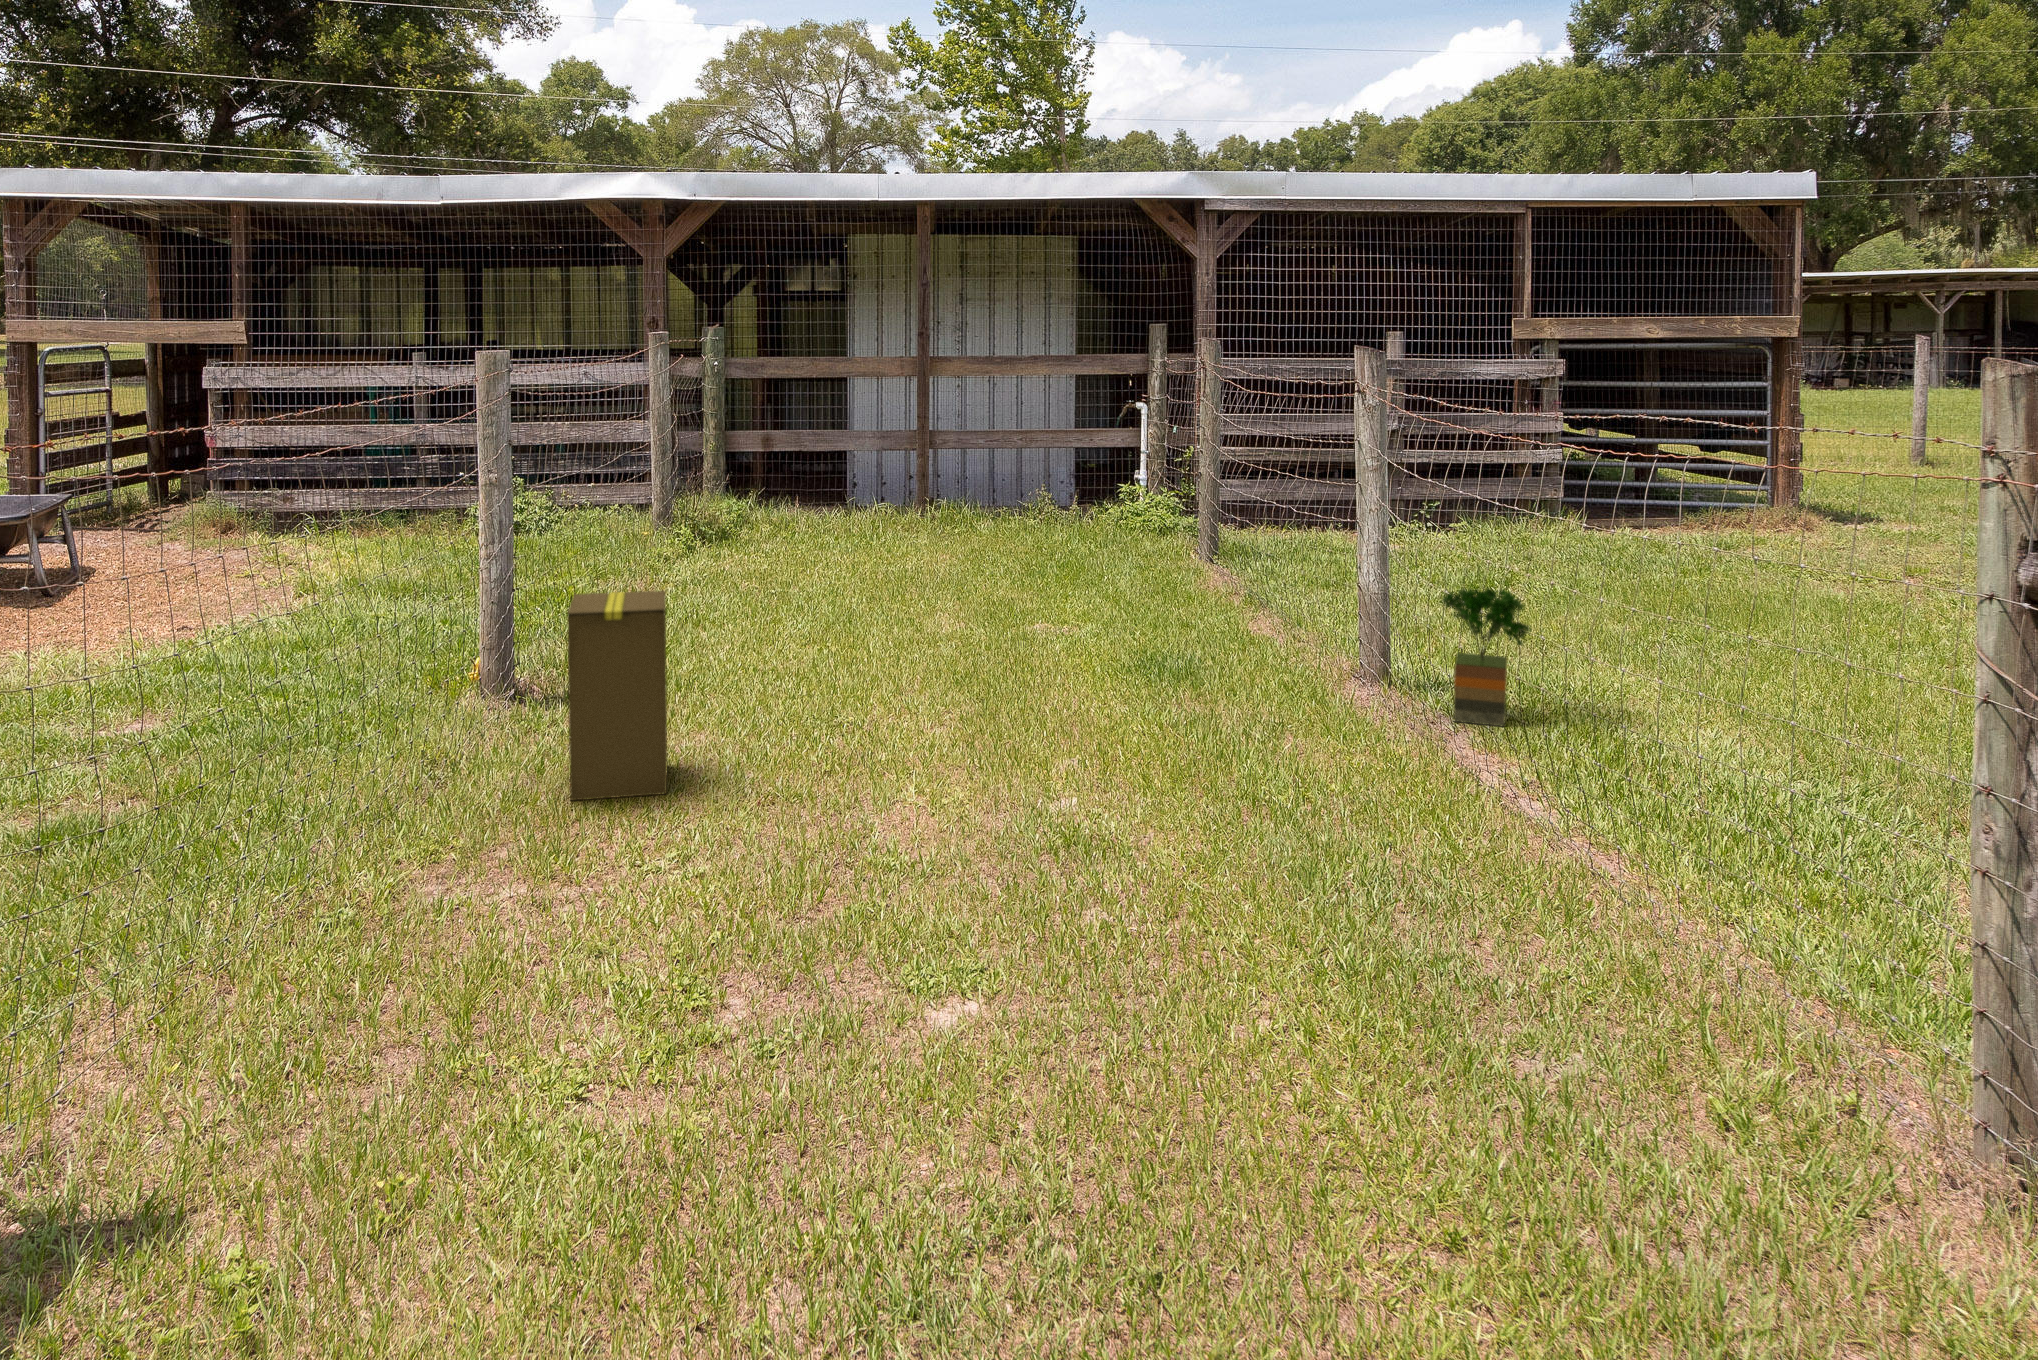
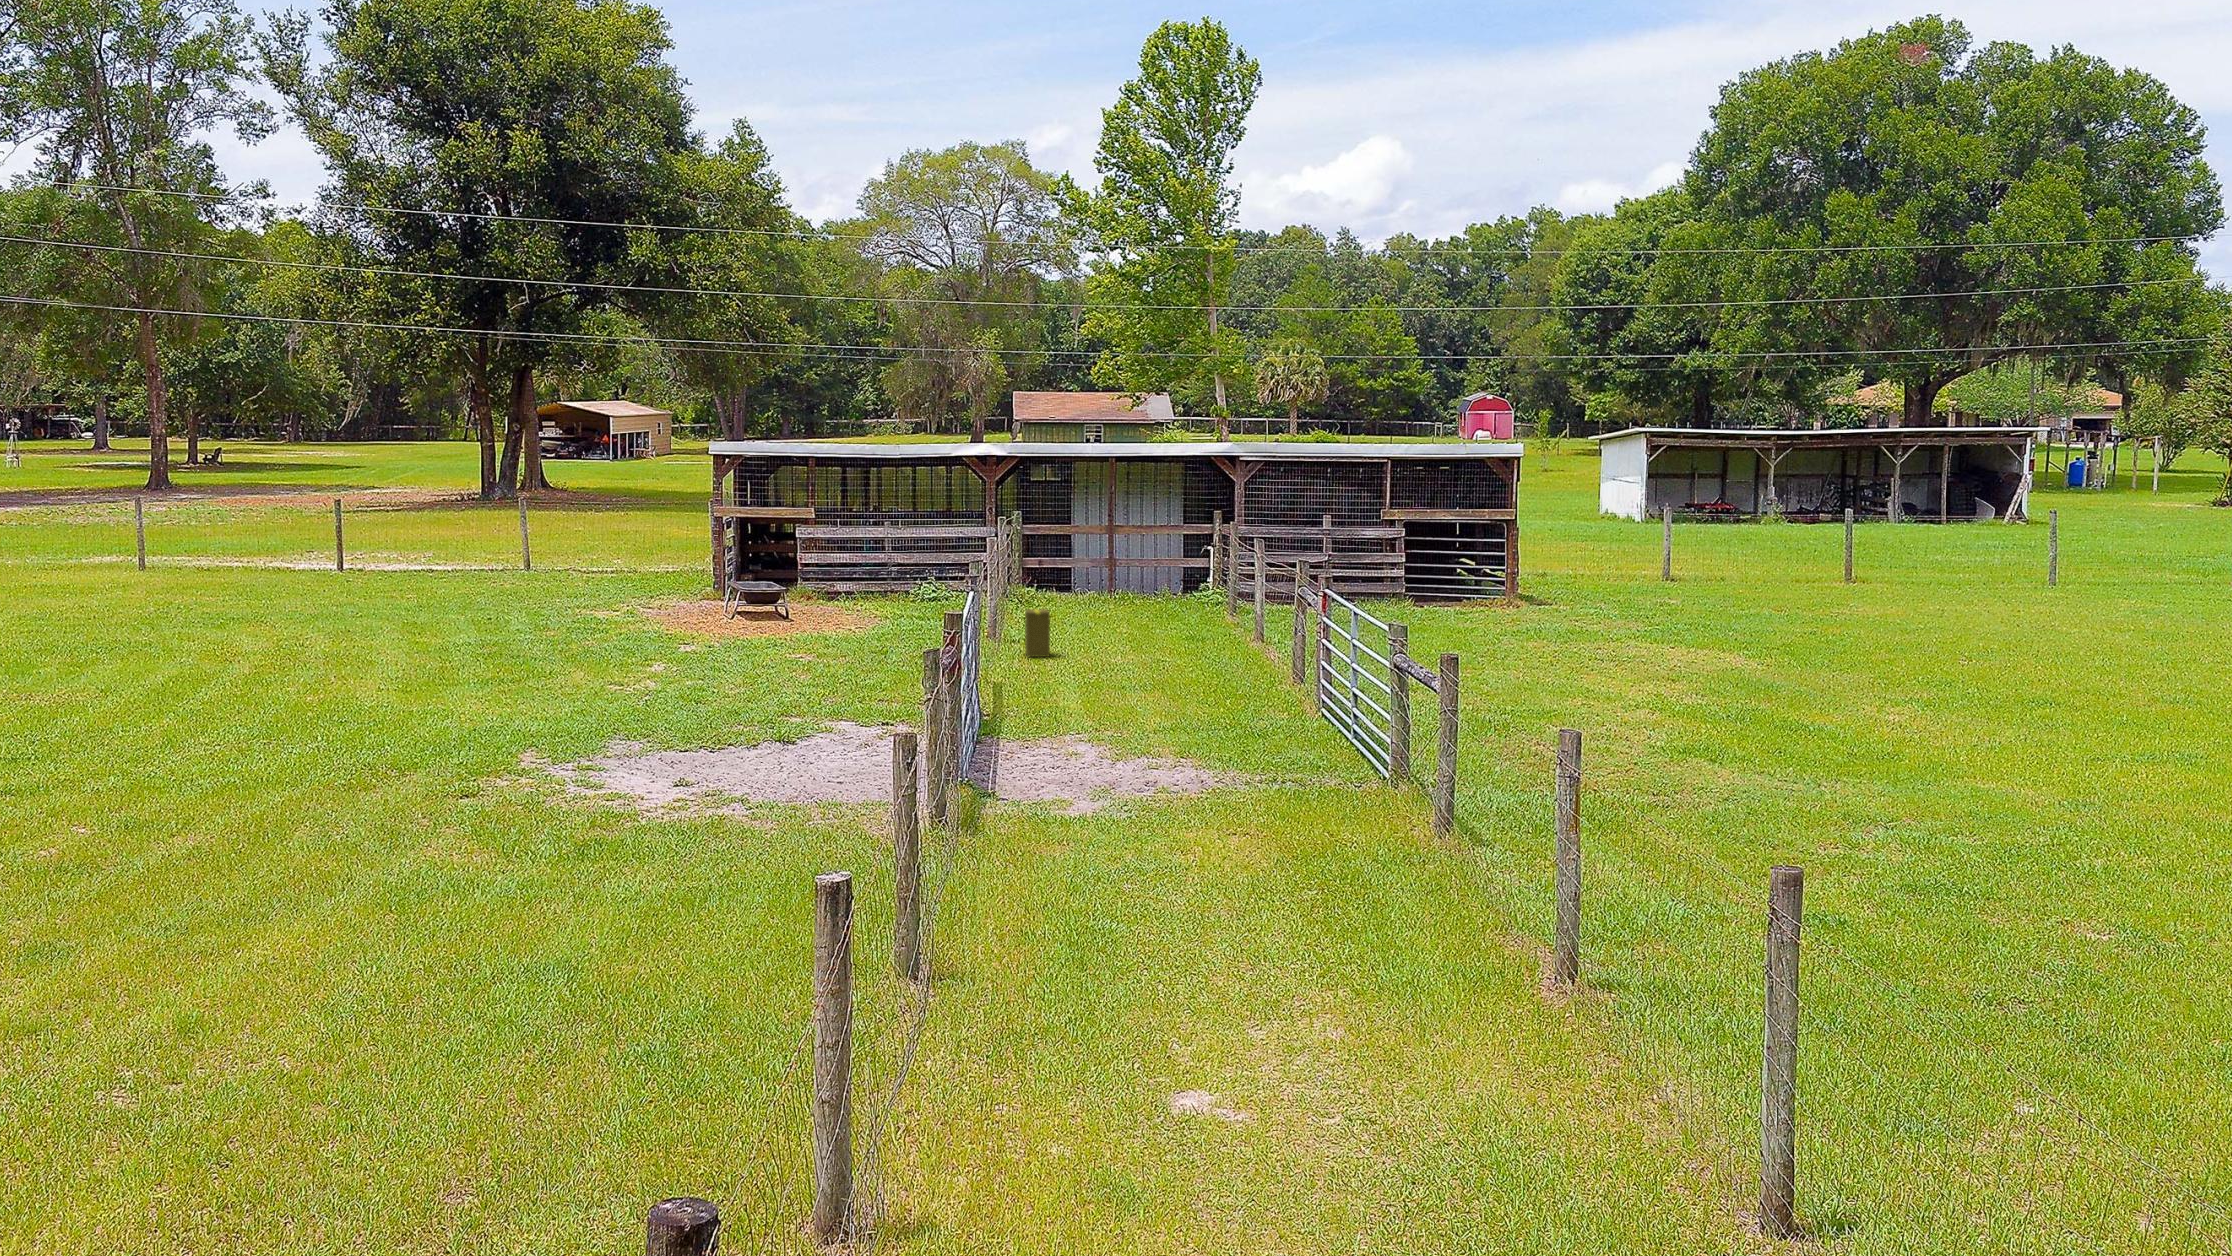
potted tree: present [1440,587,1531,726] -> none [1255,612,1279,650]

